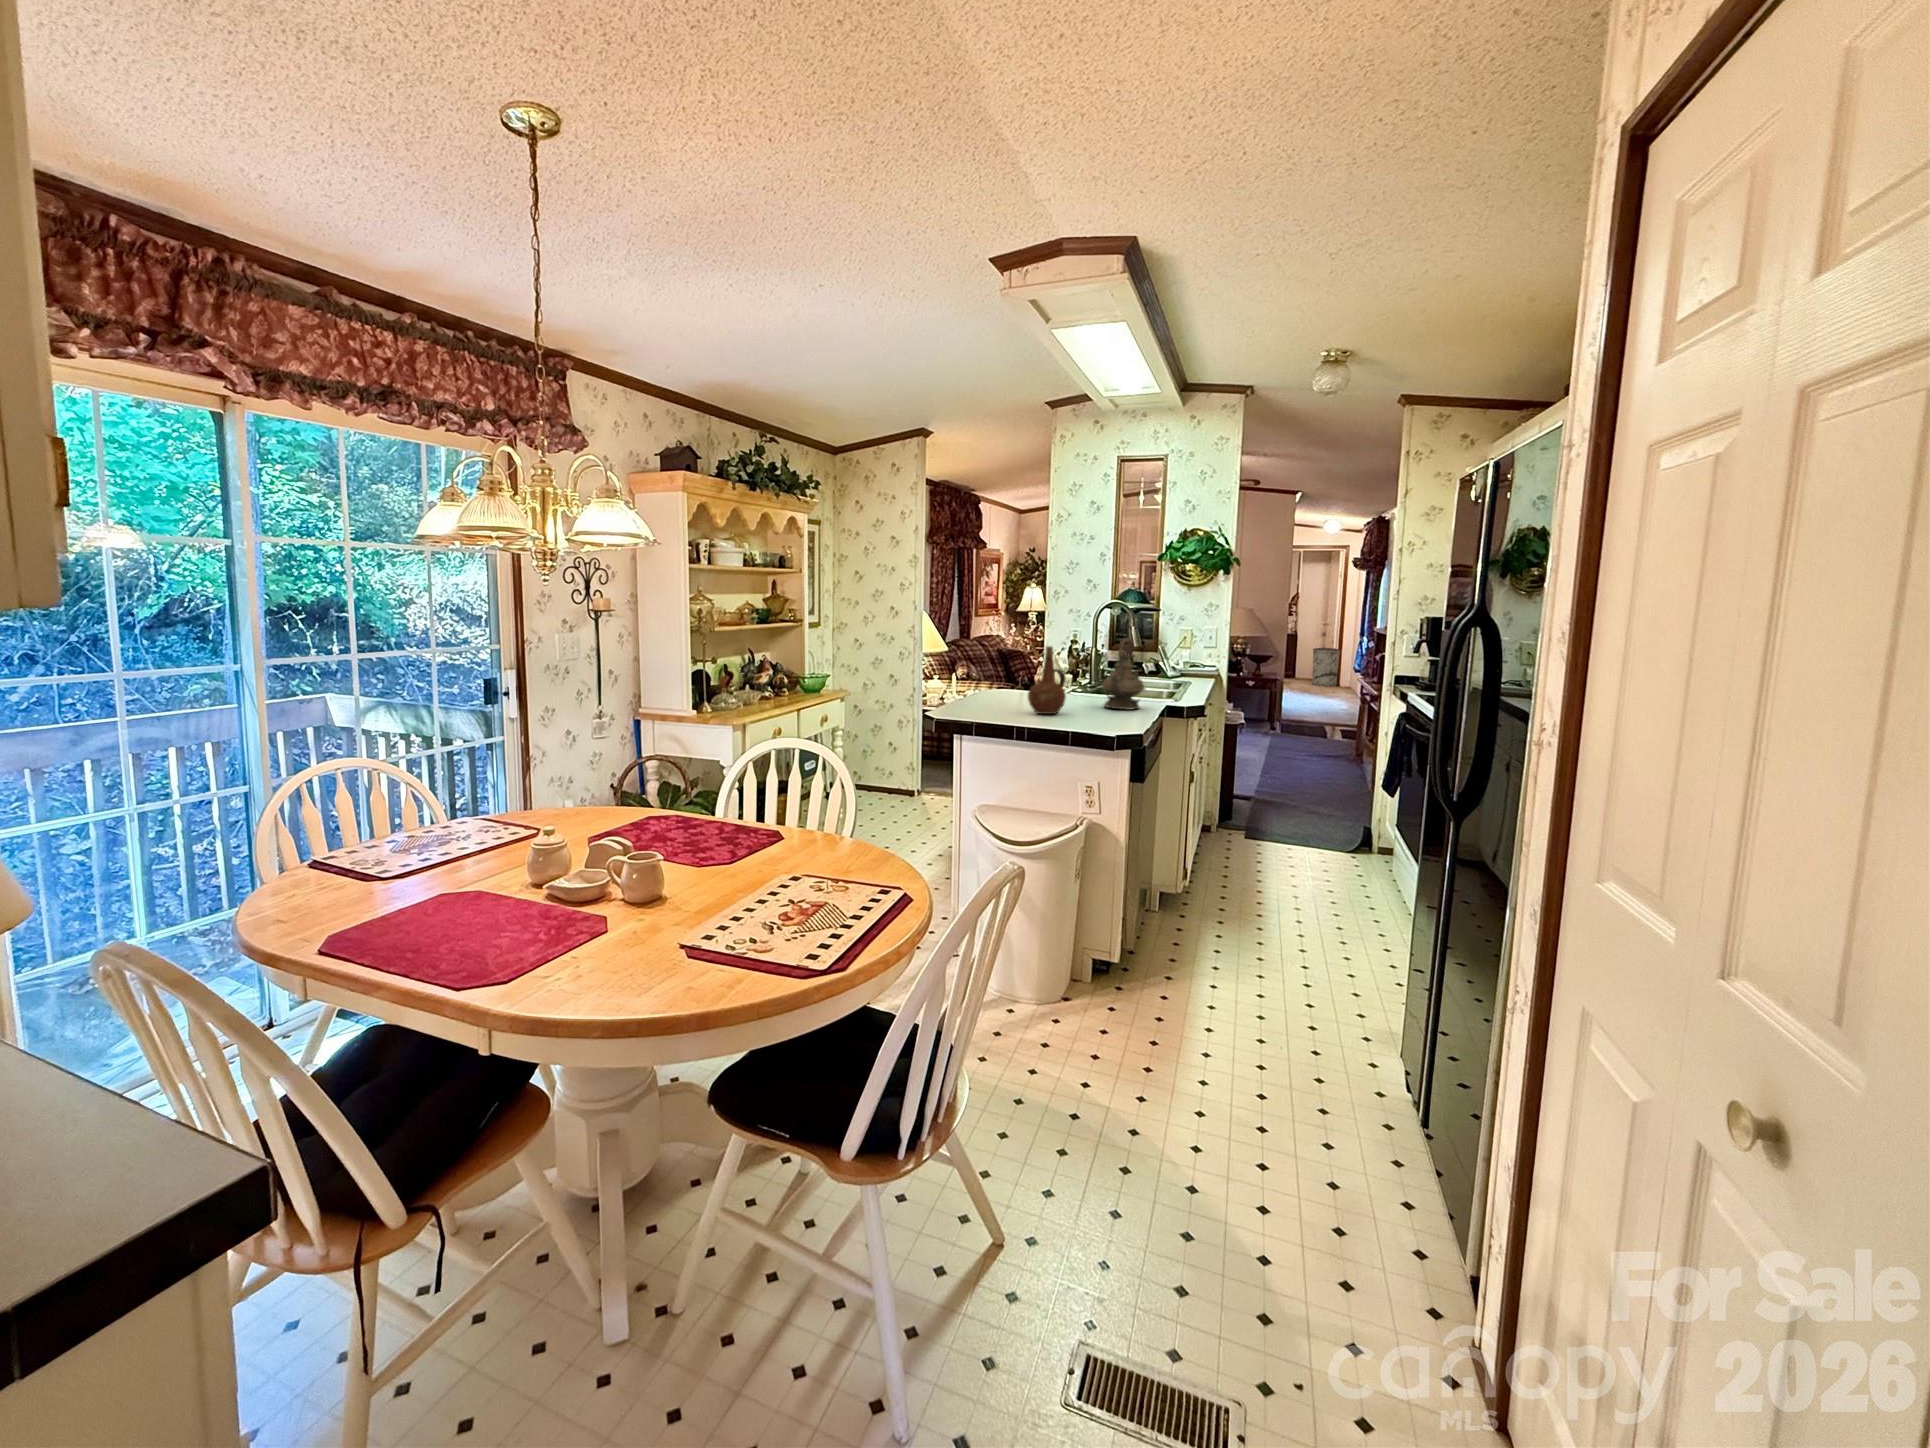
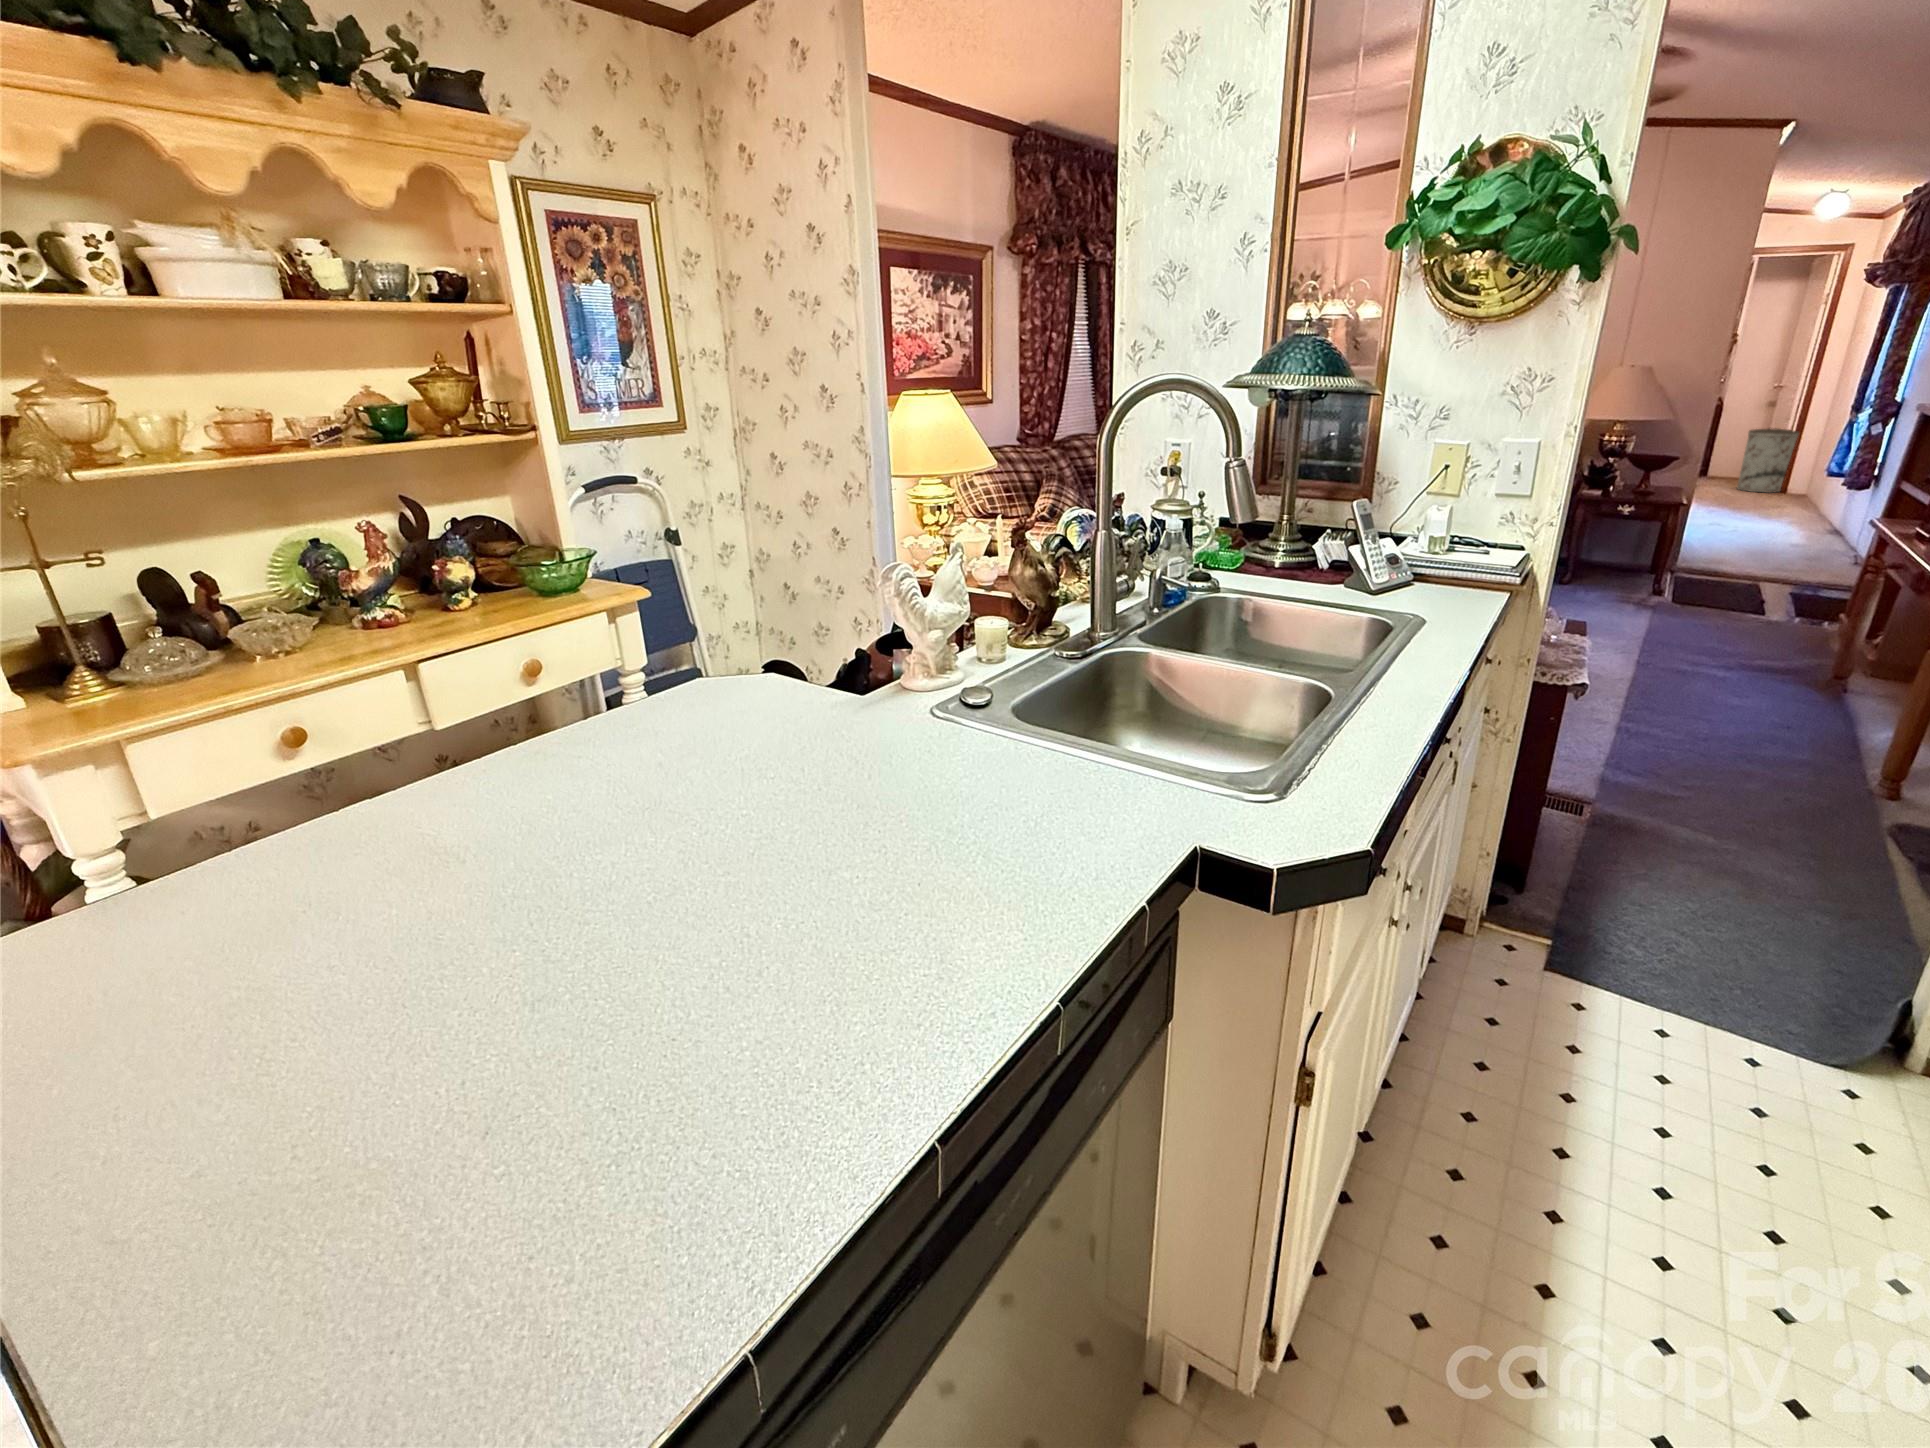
teapot: present [1101,638,1145,710] -> none [644,609,1005,991]
ceramic pitcher: present [1028,646,1066,714] -> none [234,700,485,1074]

